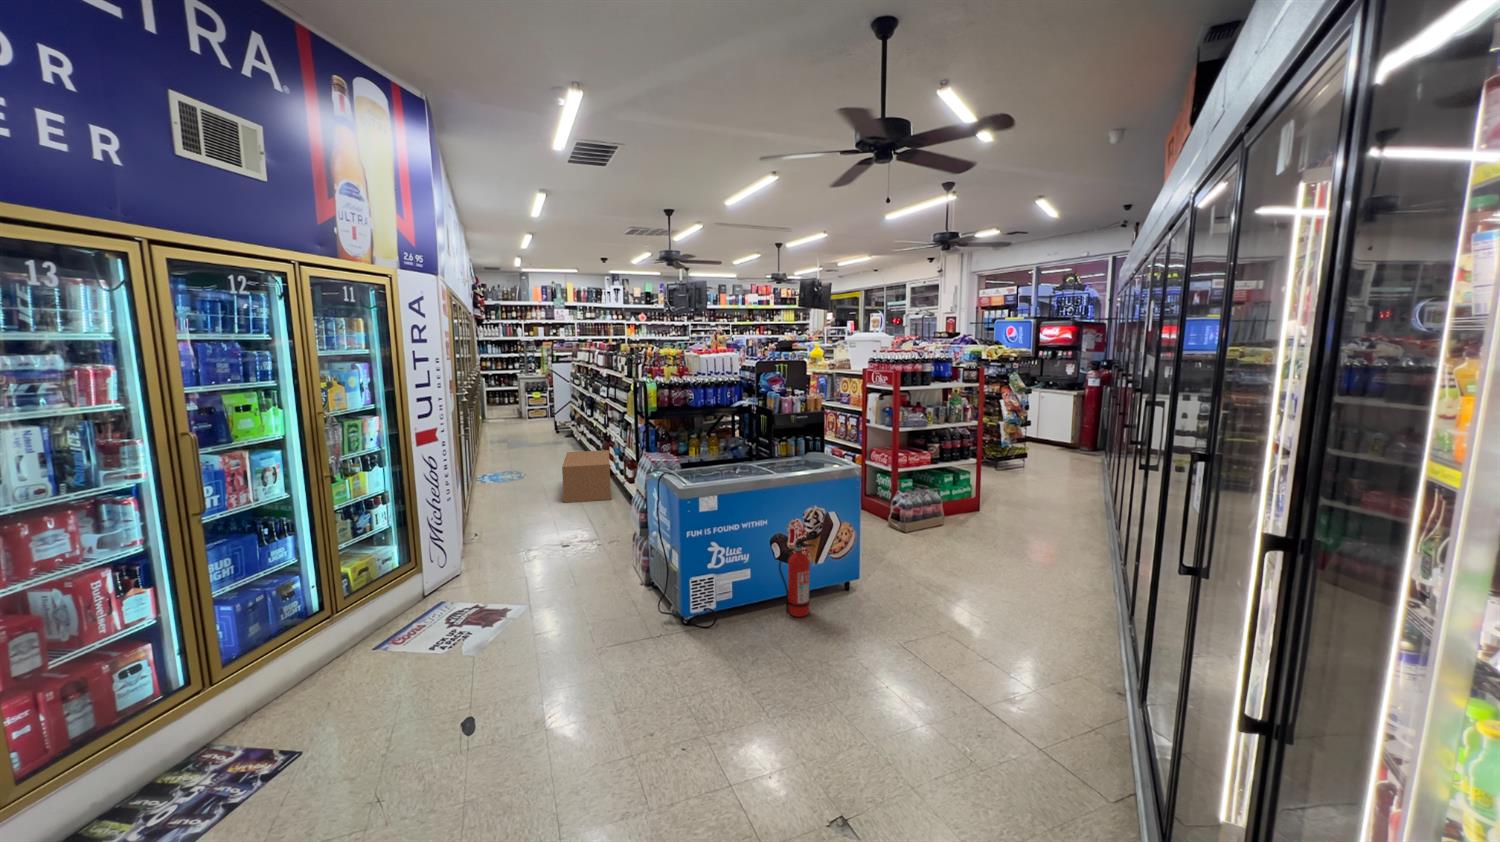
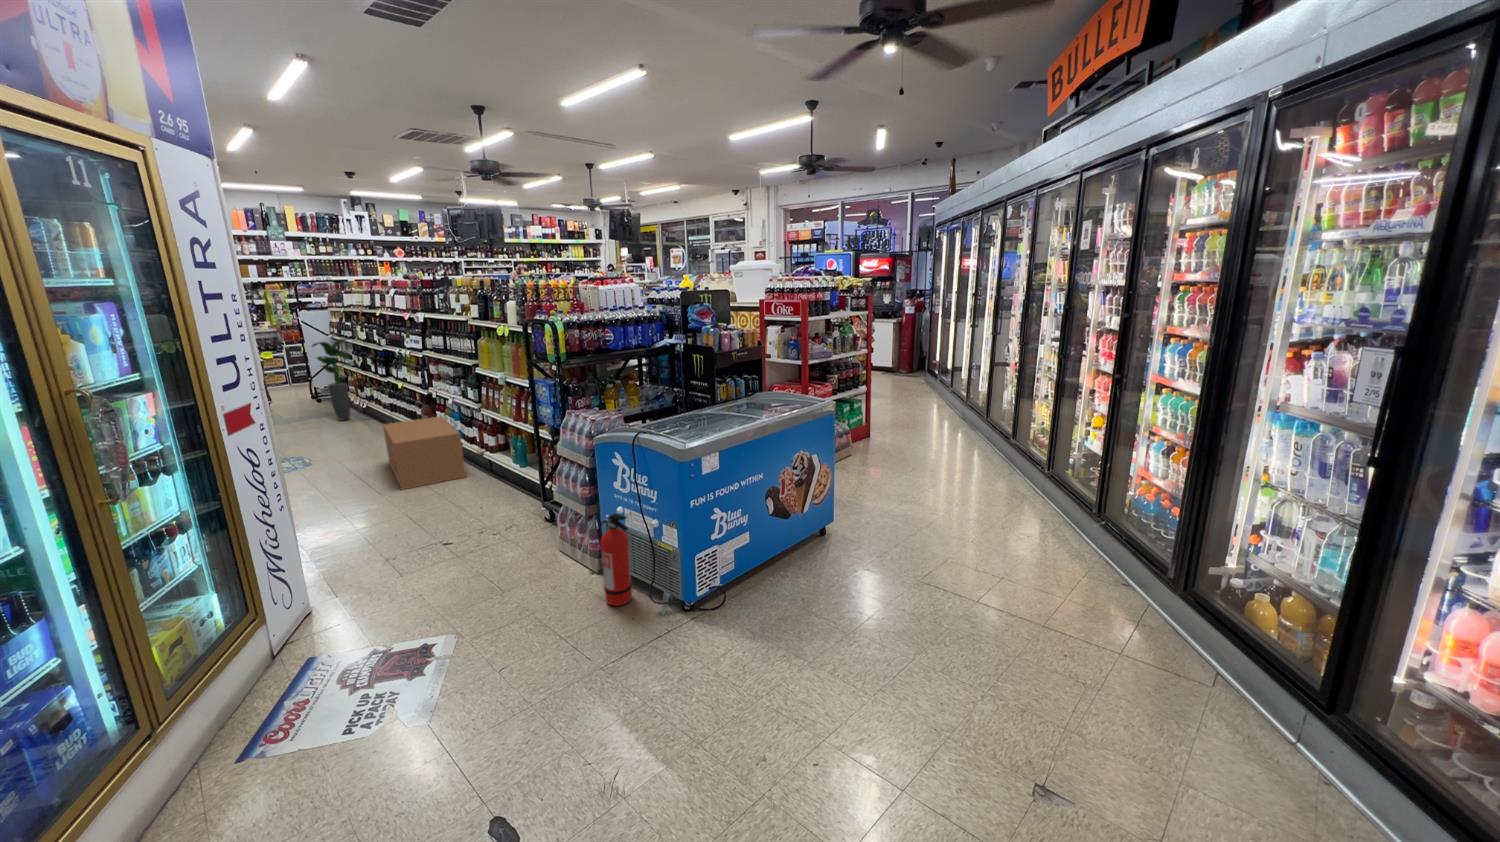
potted plant: none [548,385,577,448] -> present [312,338,352,421]
fire extinguisher: present [779,536,814,617] -> present [598,514,632,606]

